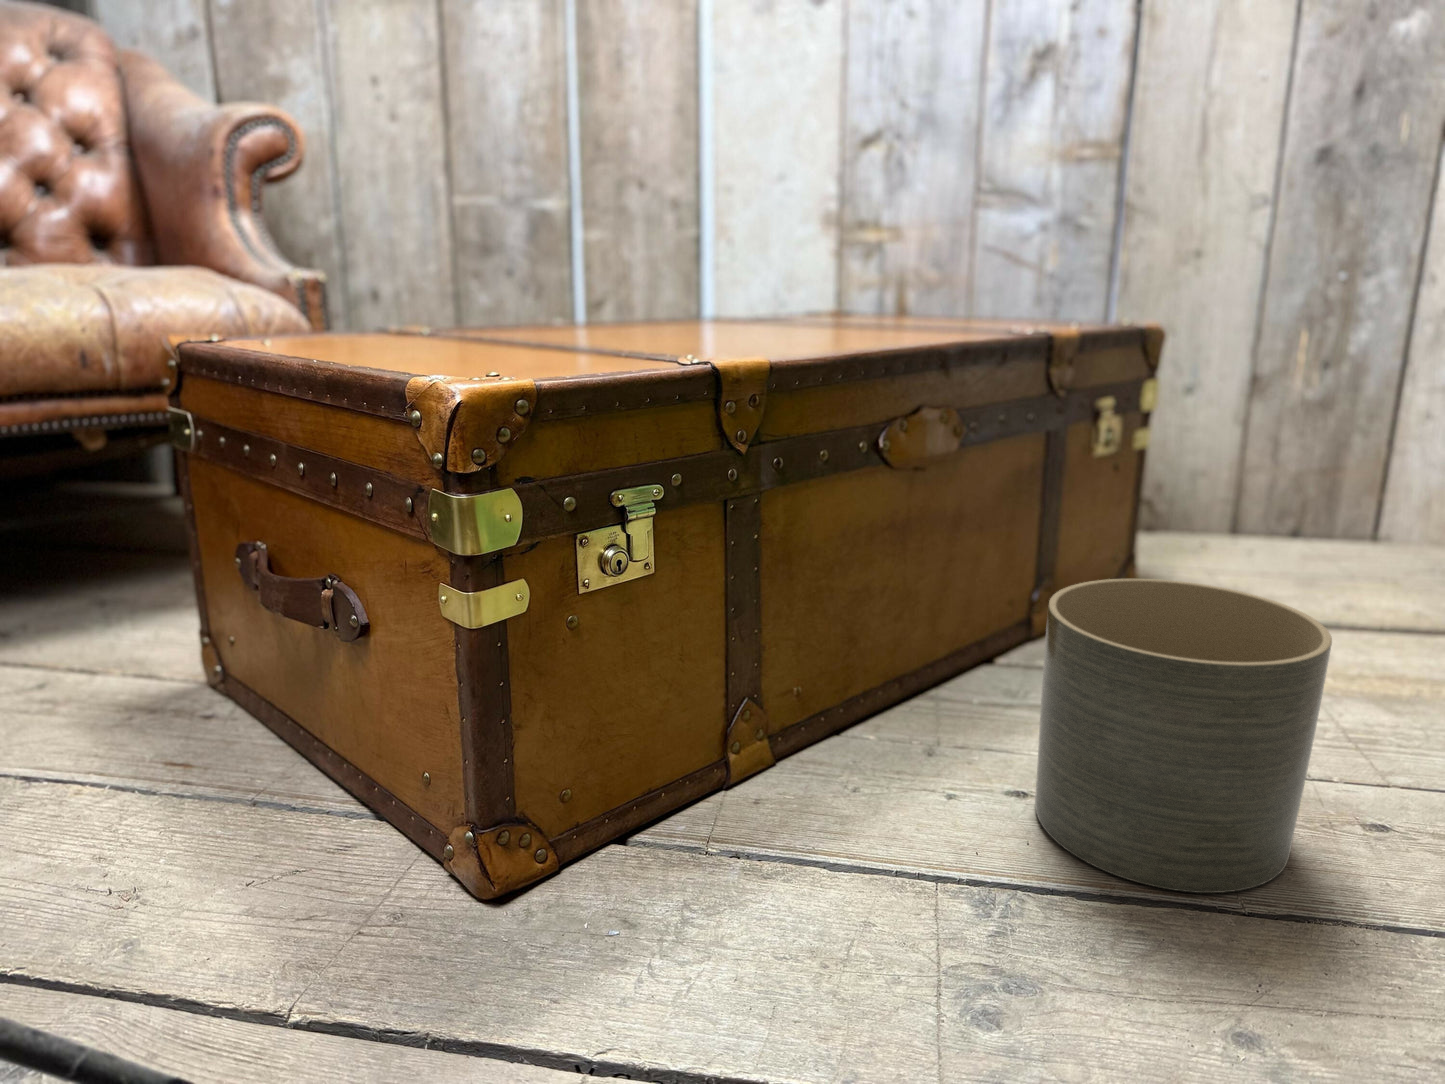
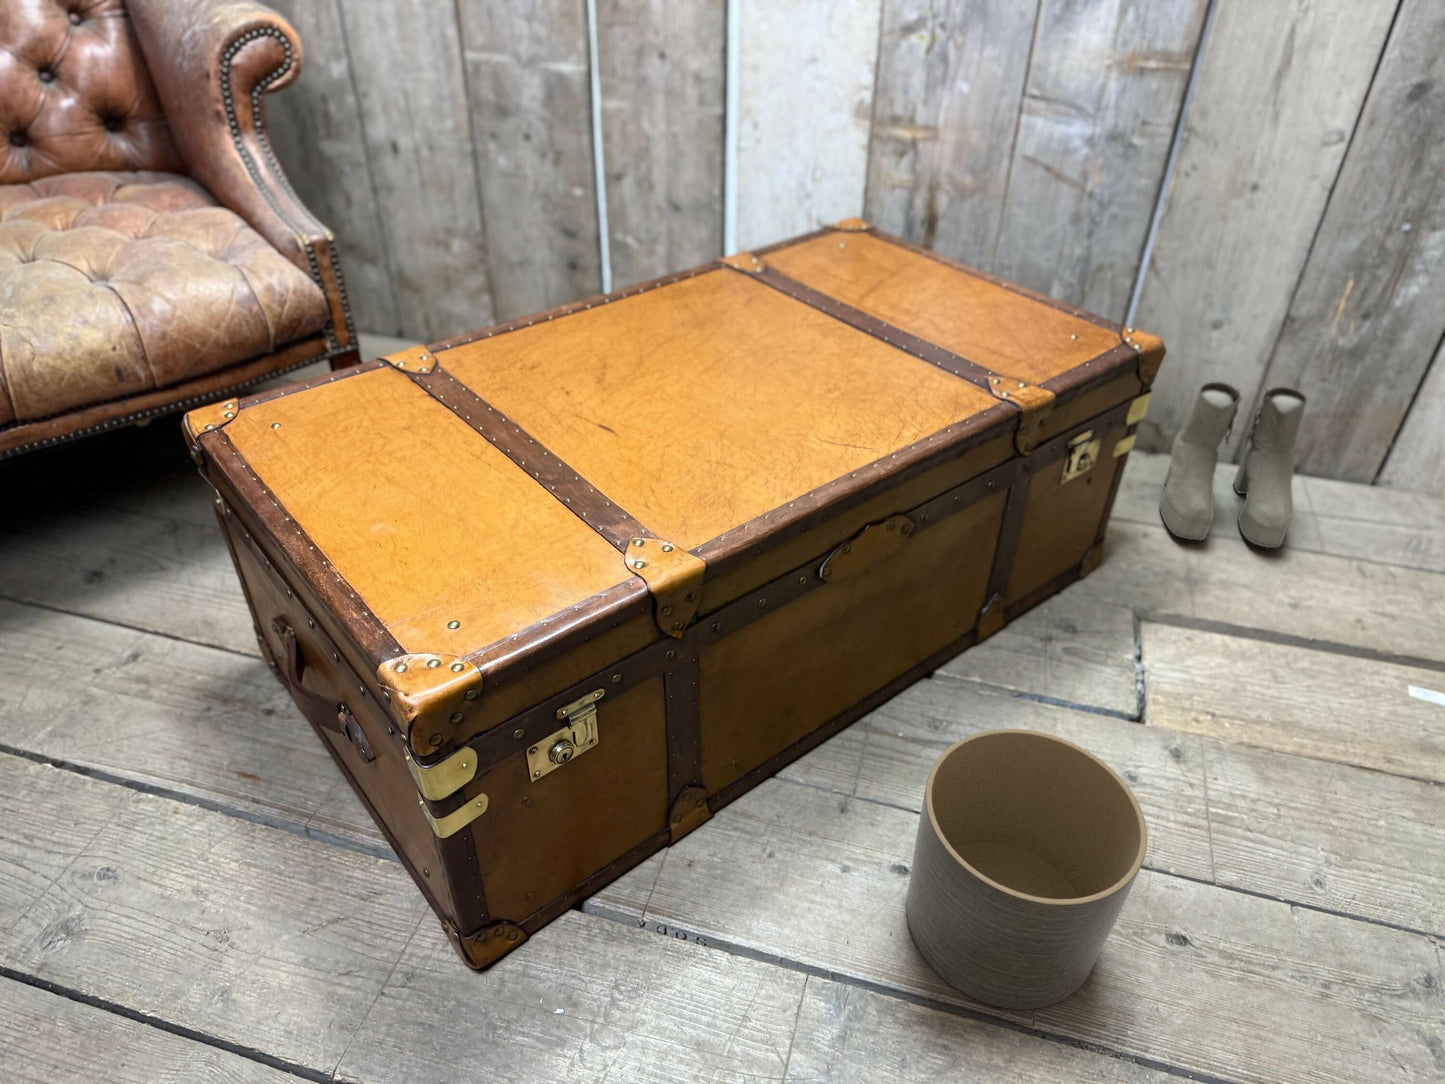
boots: none [1172,431,1314,576] -> present [1160,382,1307,548]

